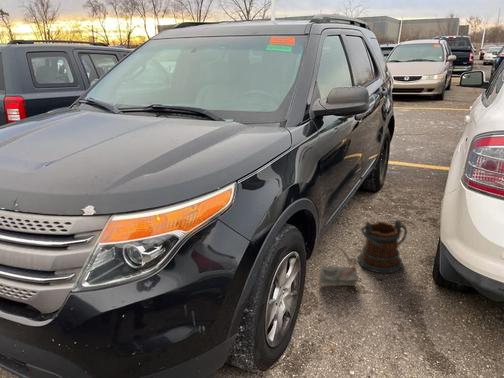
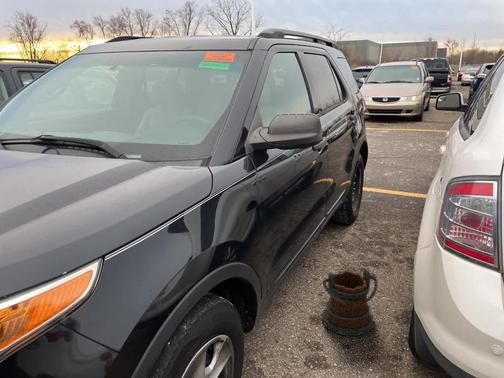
bag: present [319,247,358,286] -> none [270,308,318,356]

